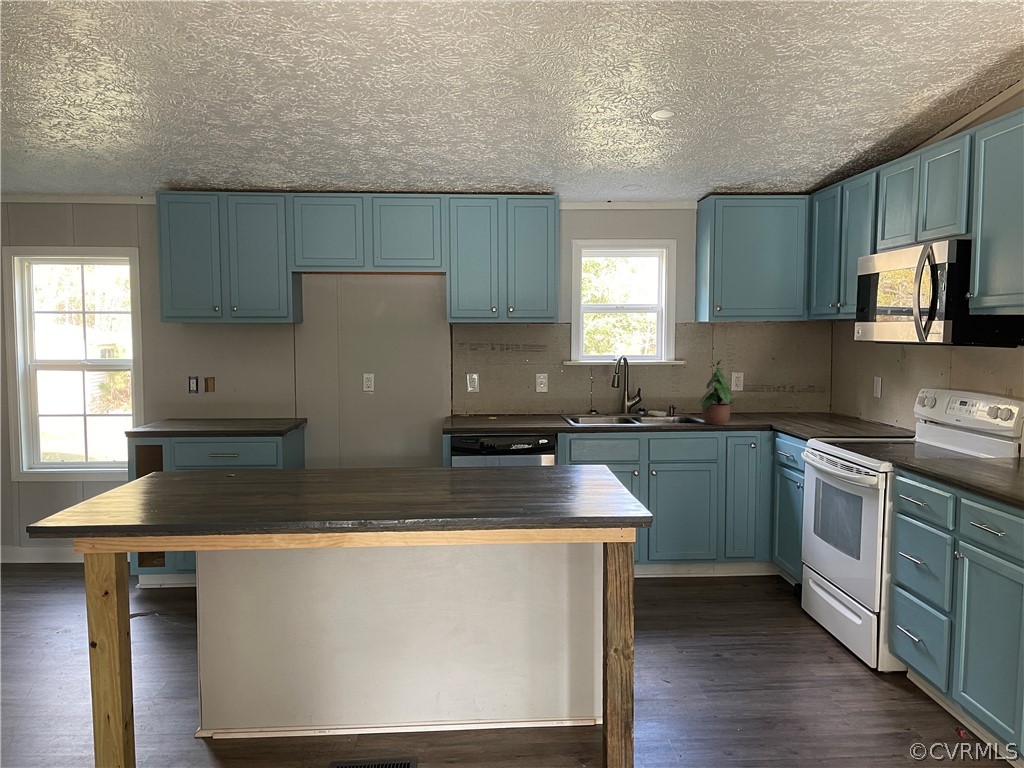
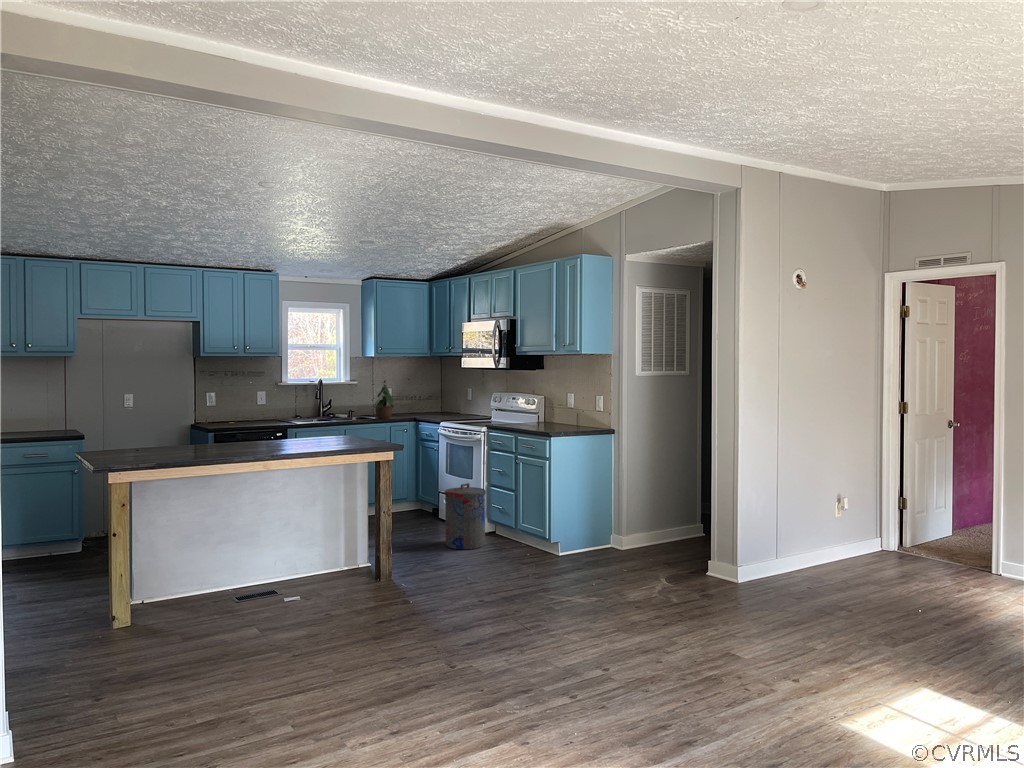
trash can: none [786,581,878,724] -> present [445,483,486,549]

